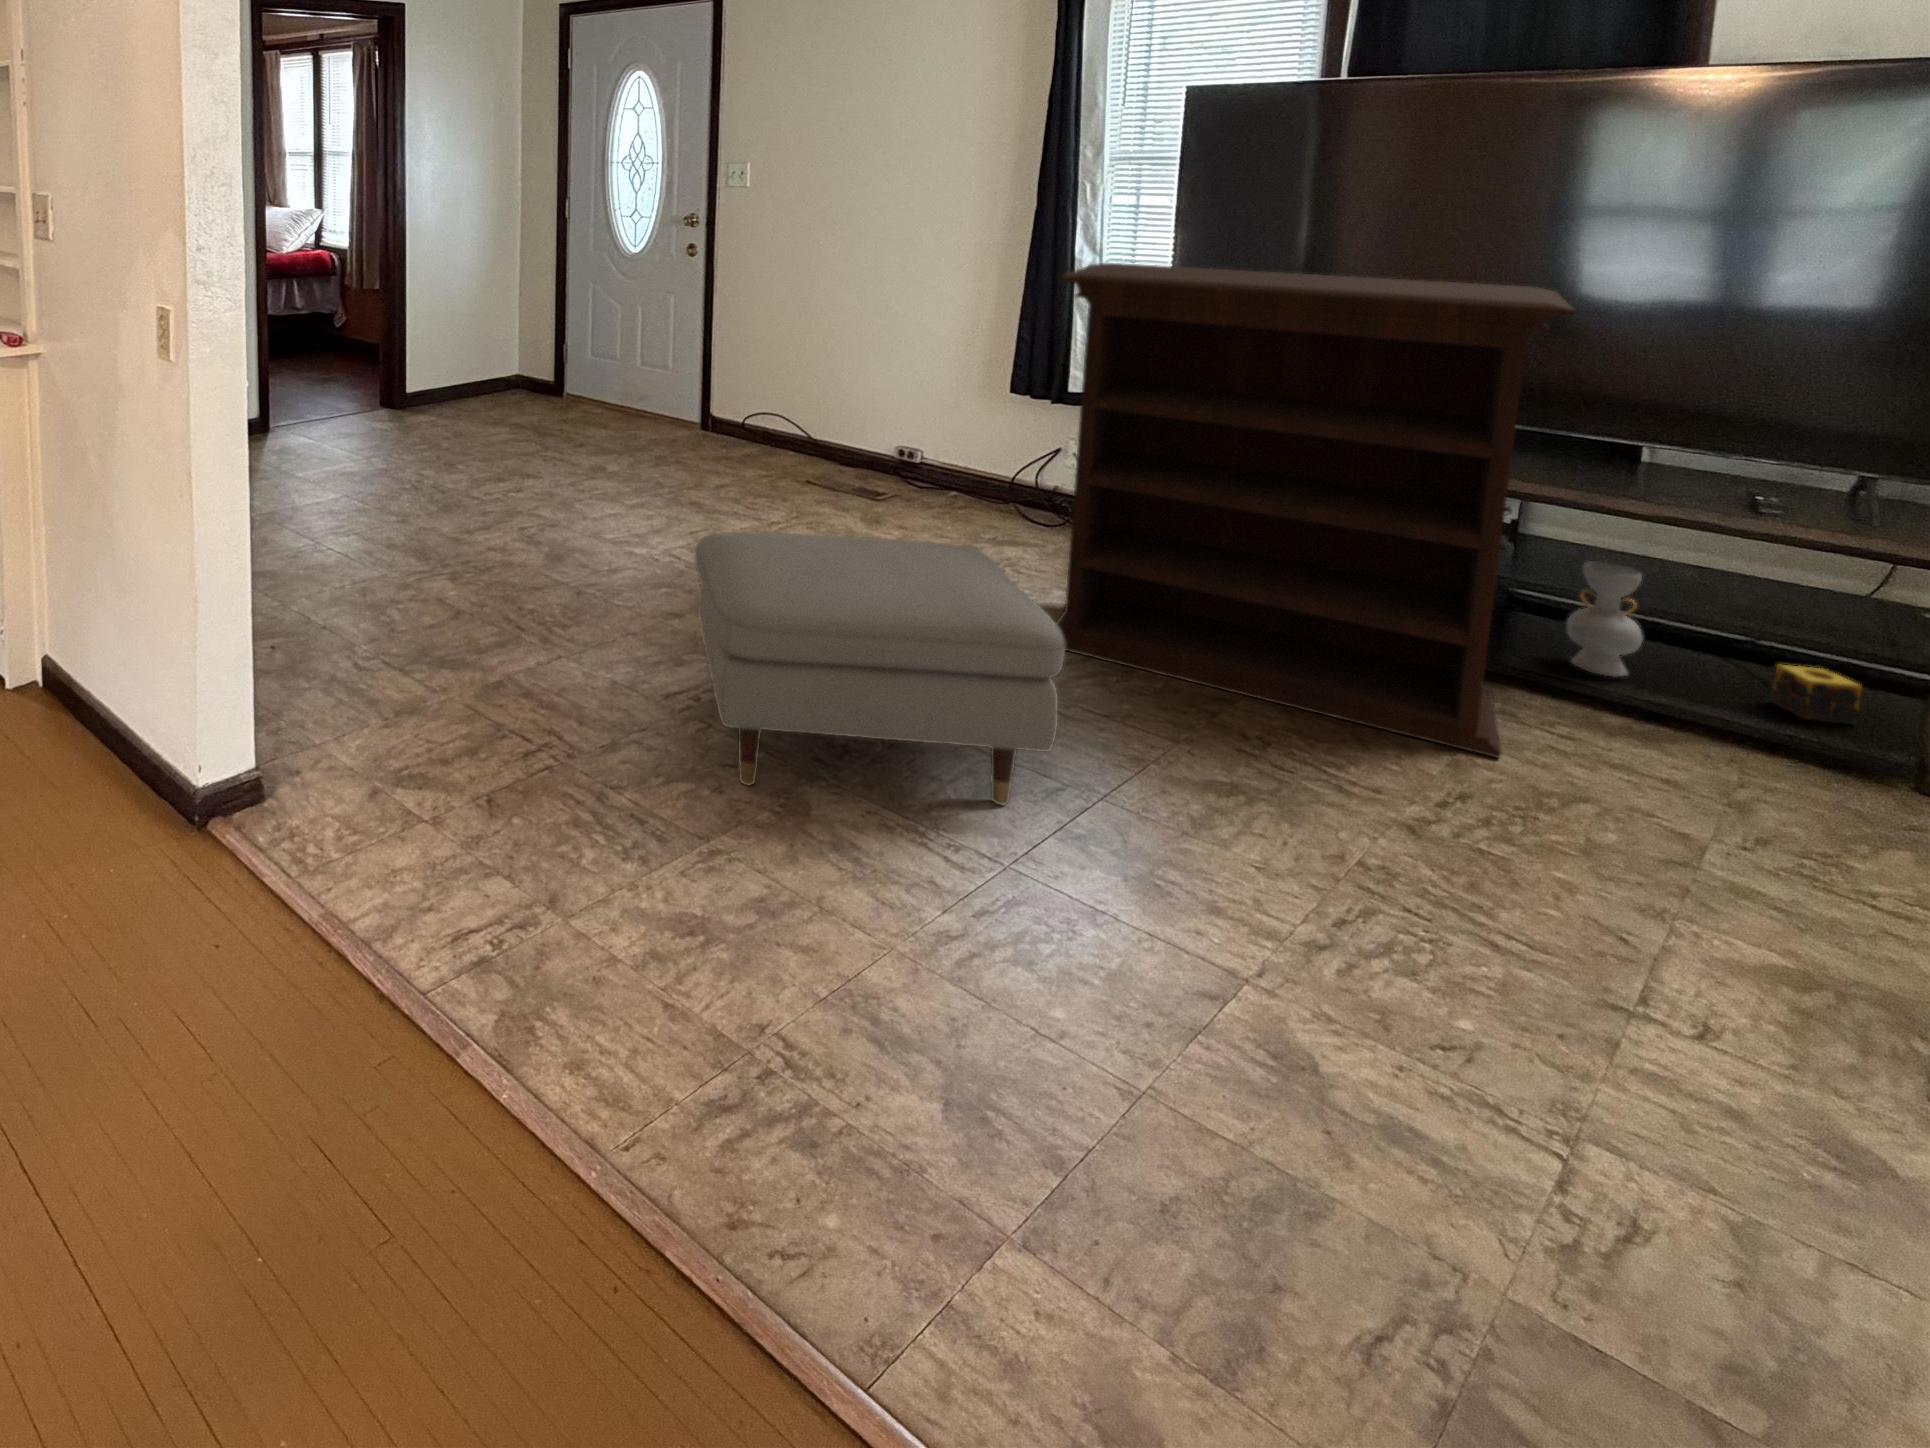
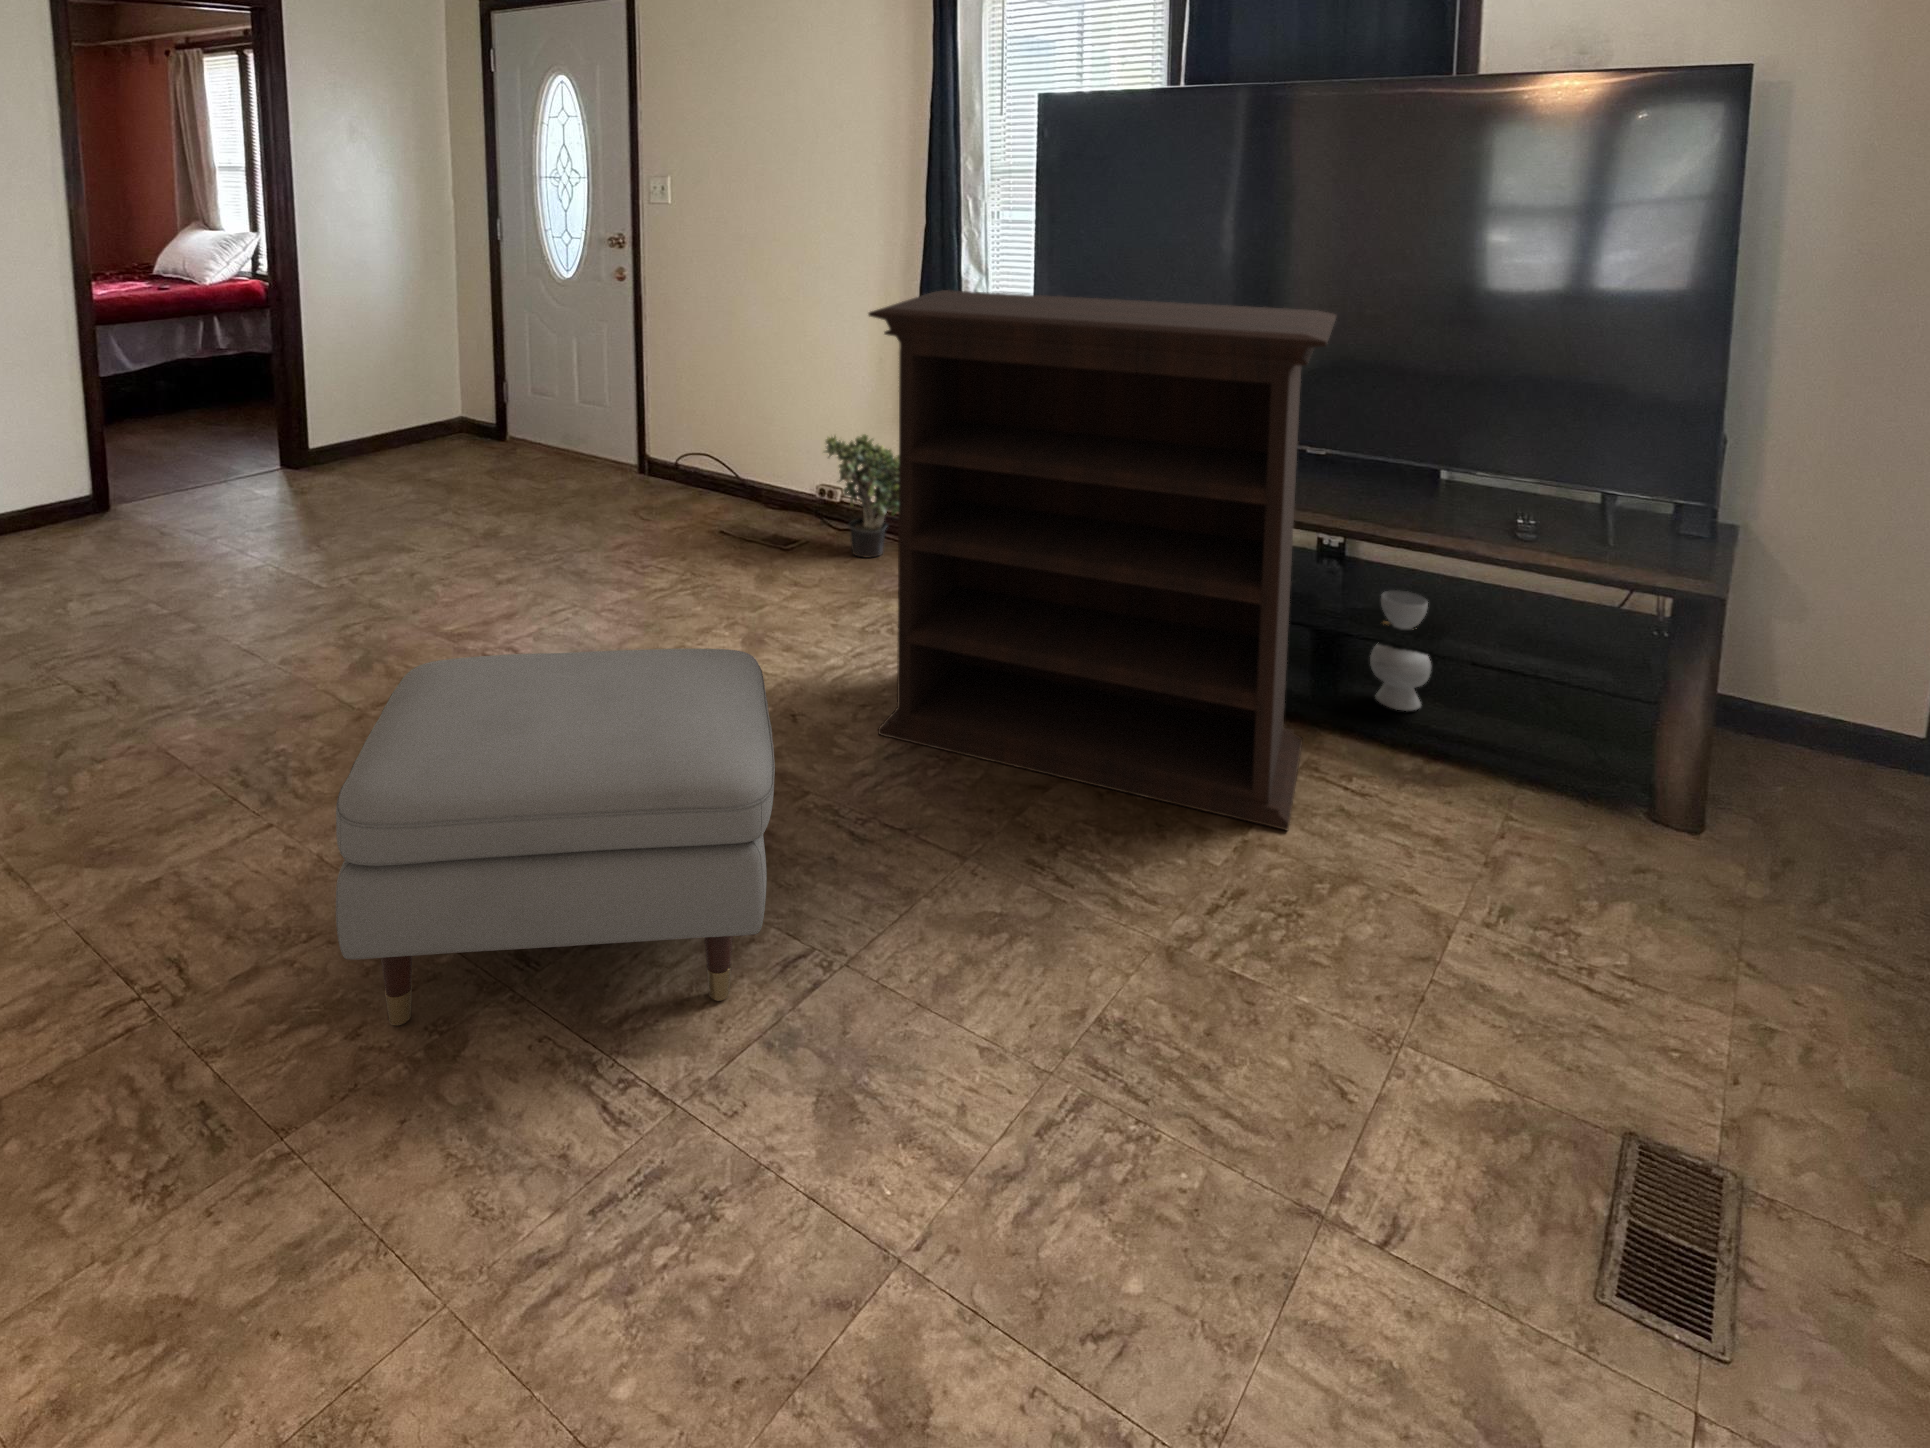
potted plant: none [917,397,1020,510] -> present [824,434,899,557]
candle: present [1771,665,1862,724] -> none [1534,686,1602,744]

